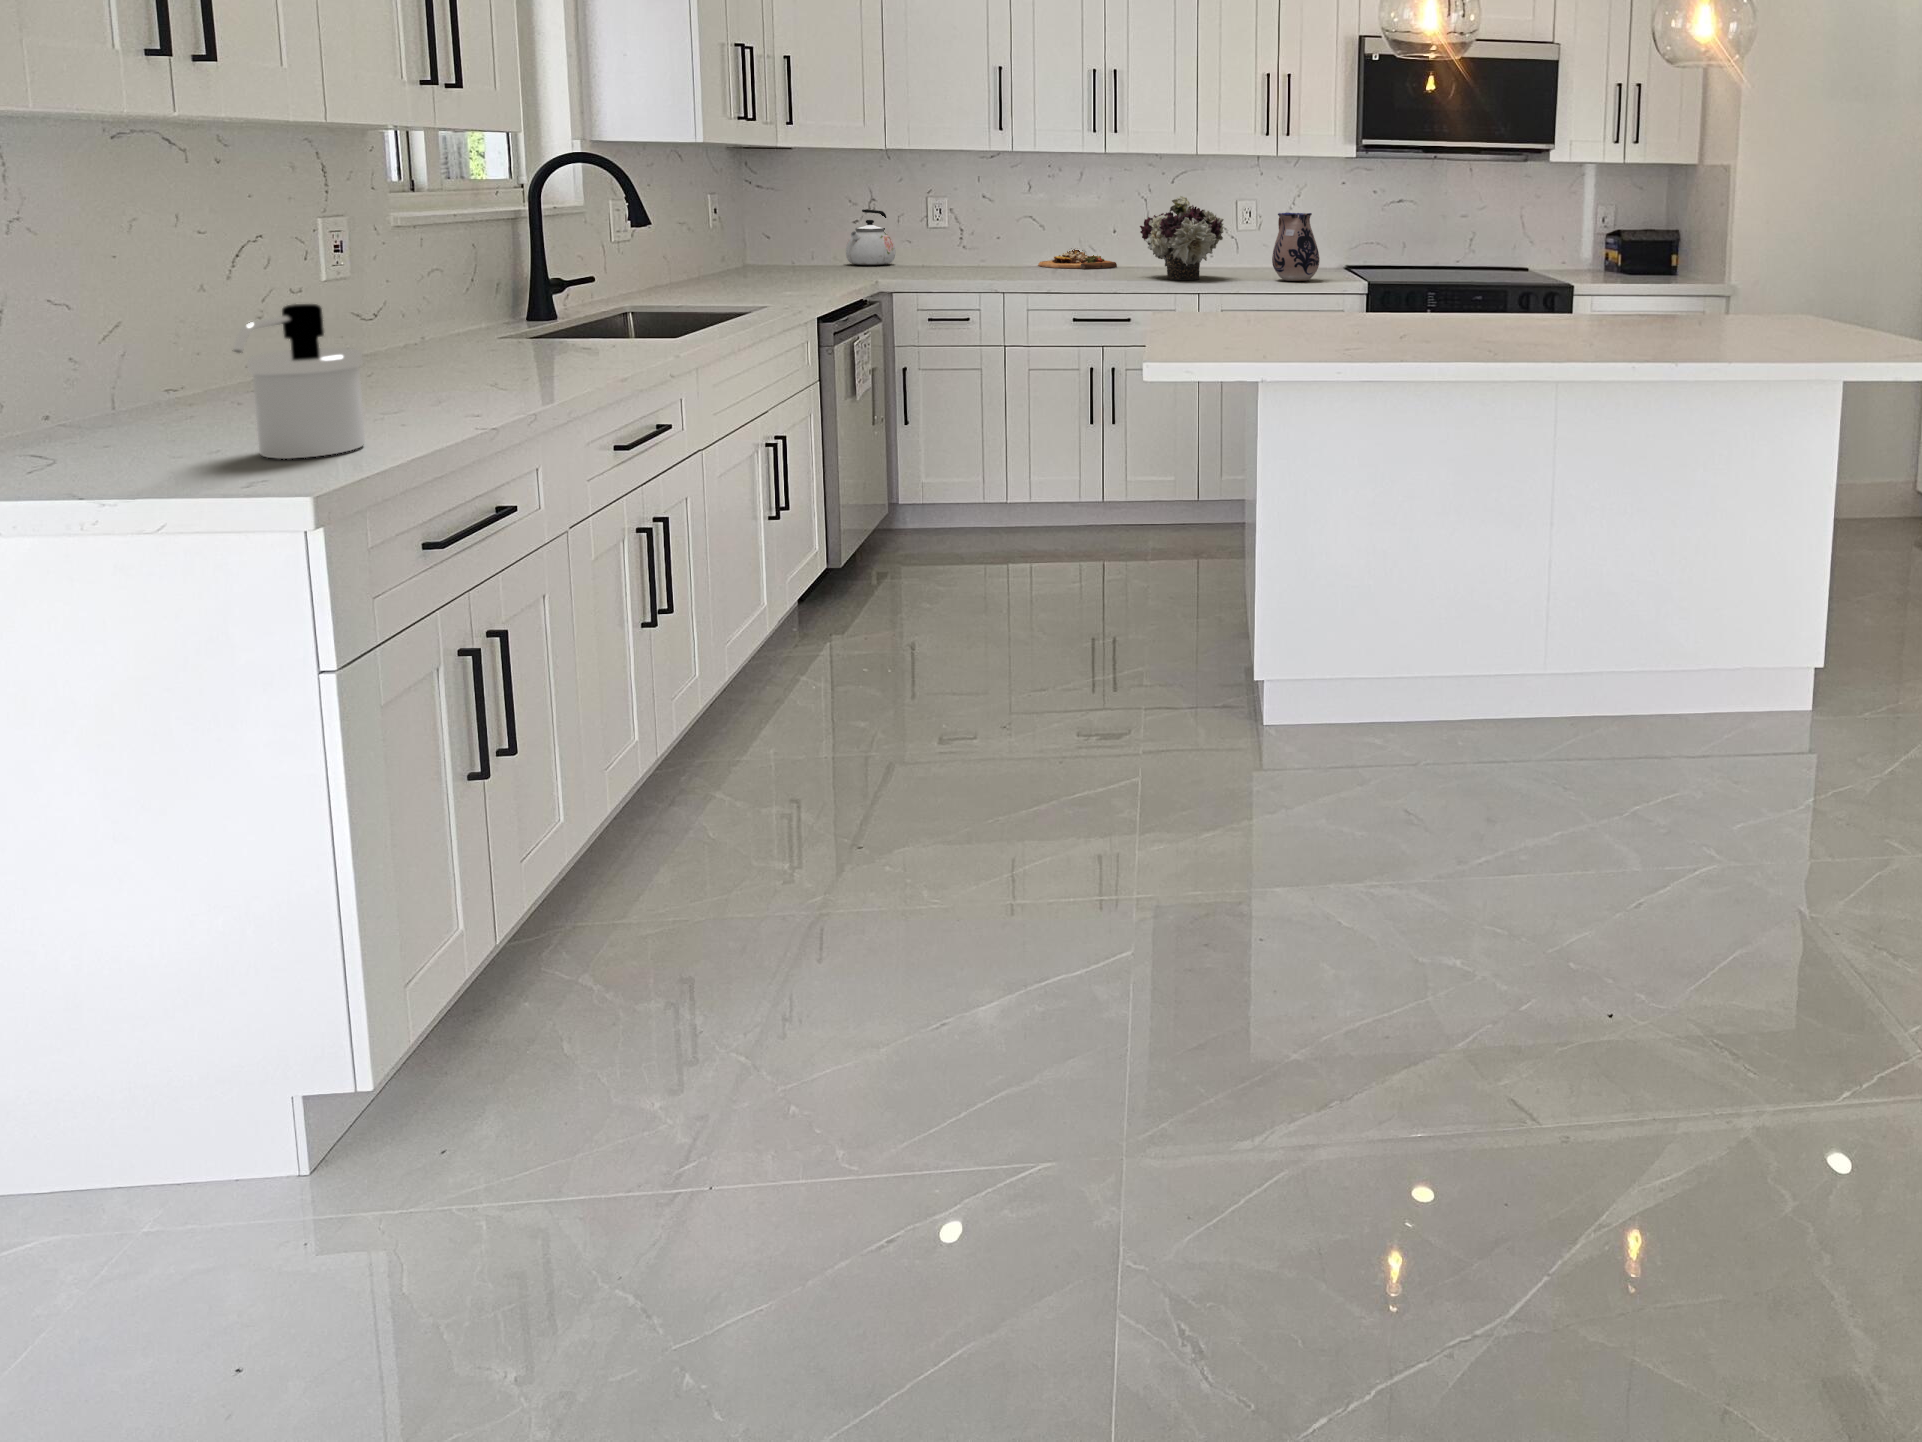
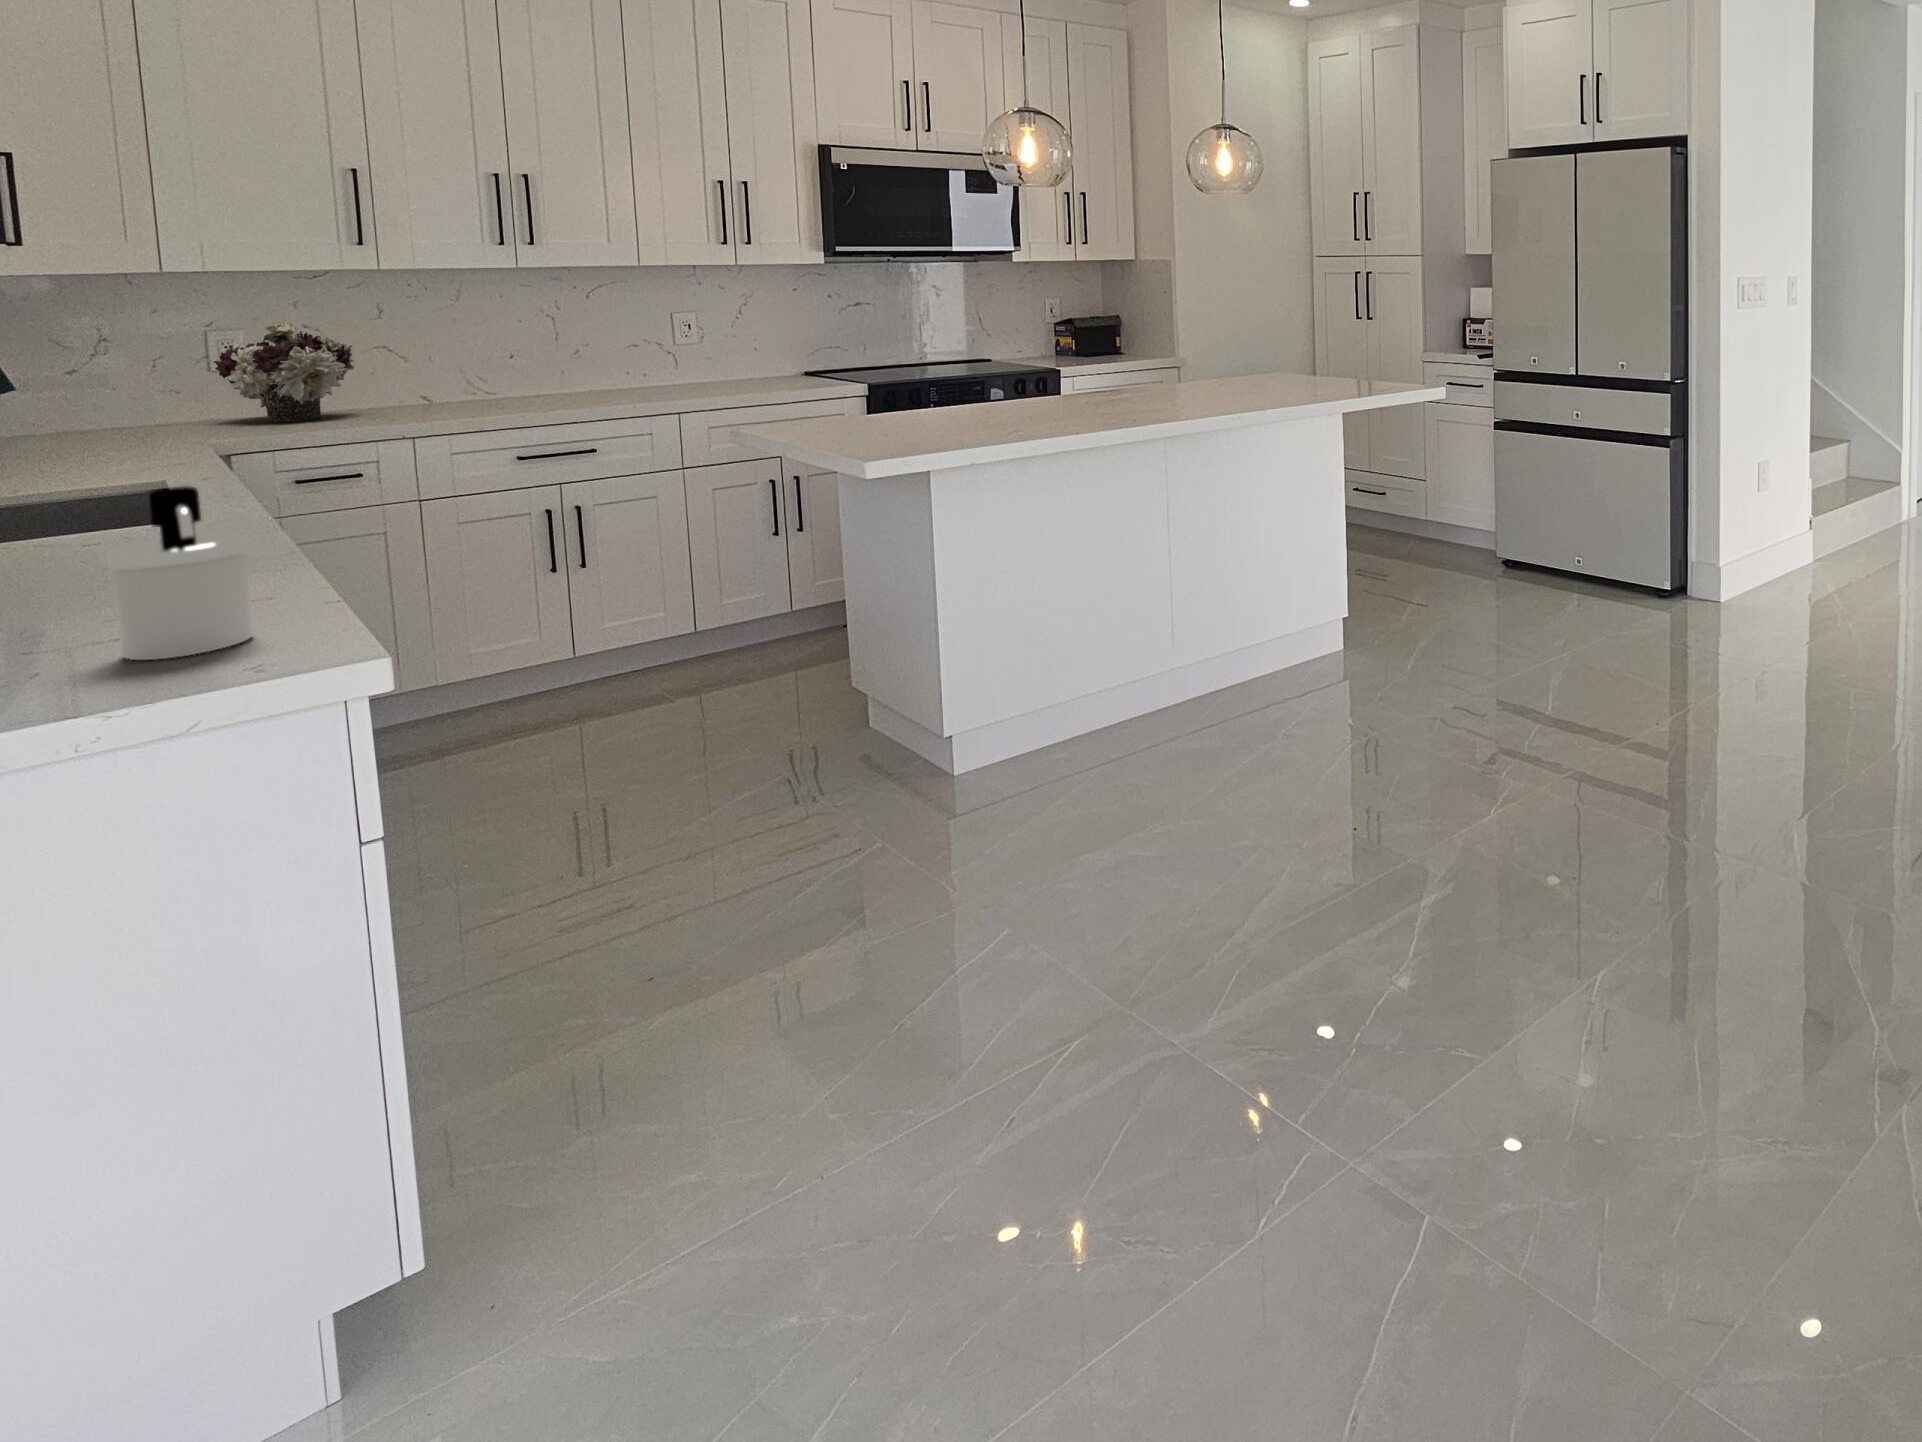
flower arrangement: present [1140,196,1224,280] -> present [214,321,354,422]
kettle: present [846,209,895,265] -> none [68,355,163,430]
ceramic pitcher: present [1272,213,1320,281] -> none [757,321,814,391]
cutting board: present [1038,249,1117,269] -> none [401,380,528,406]

